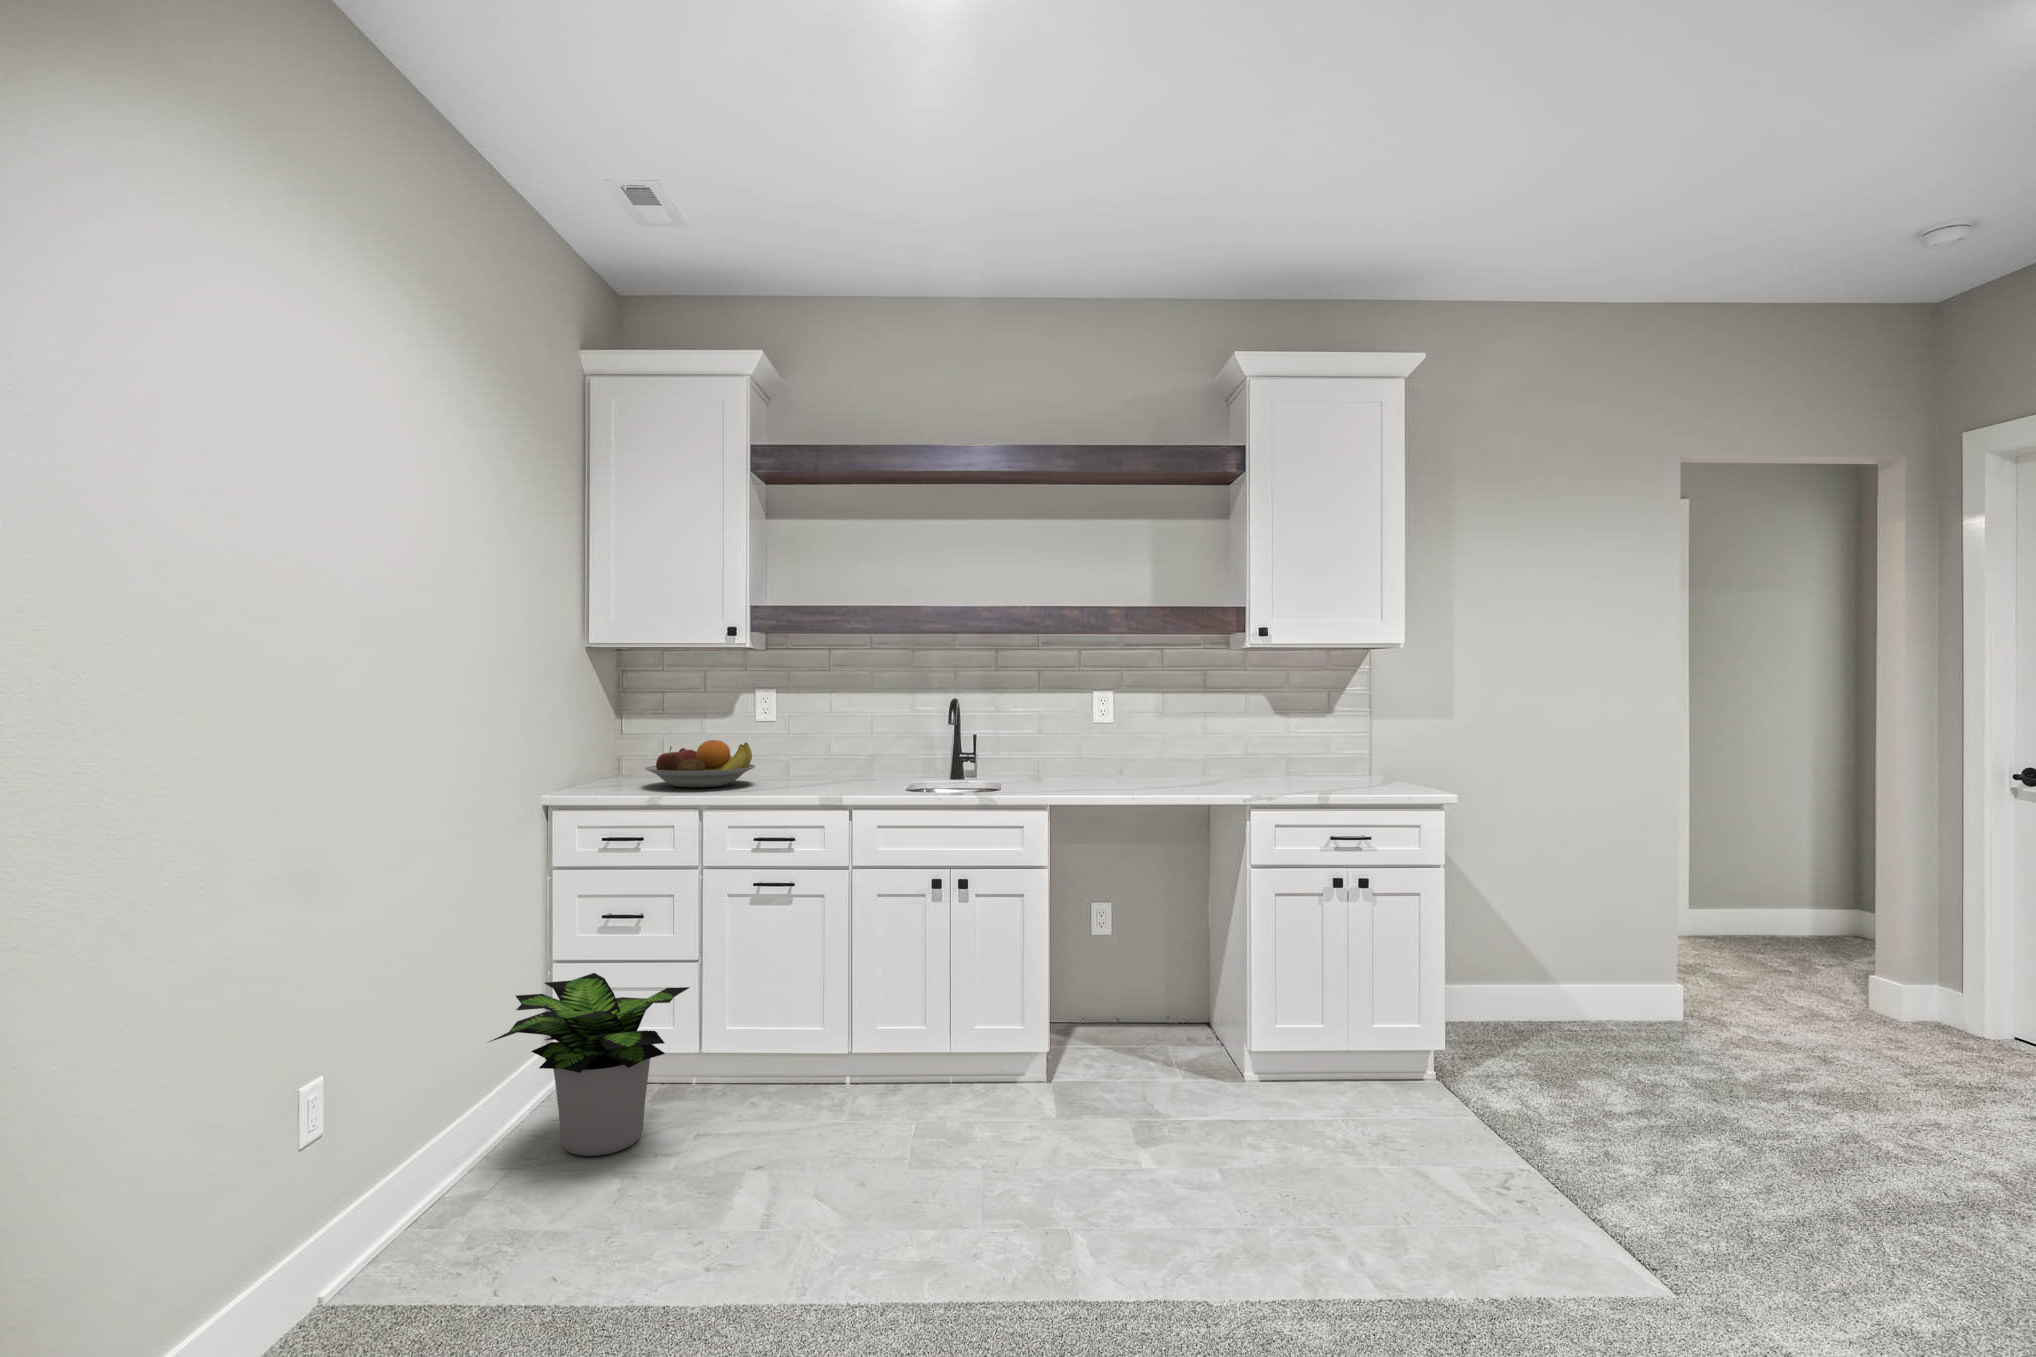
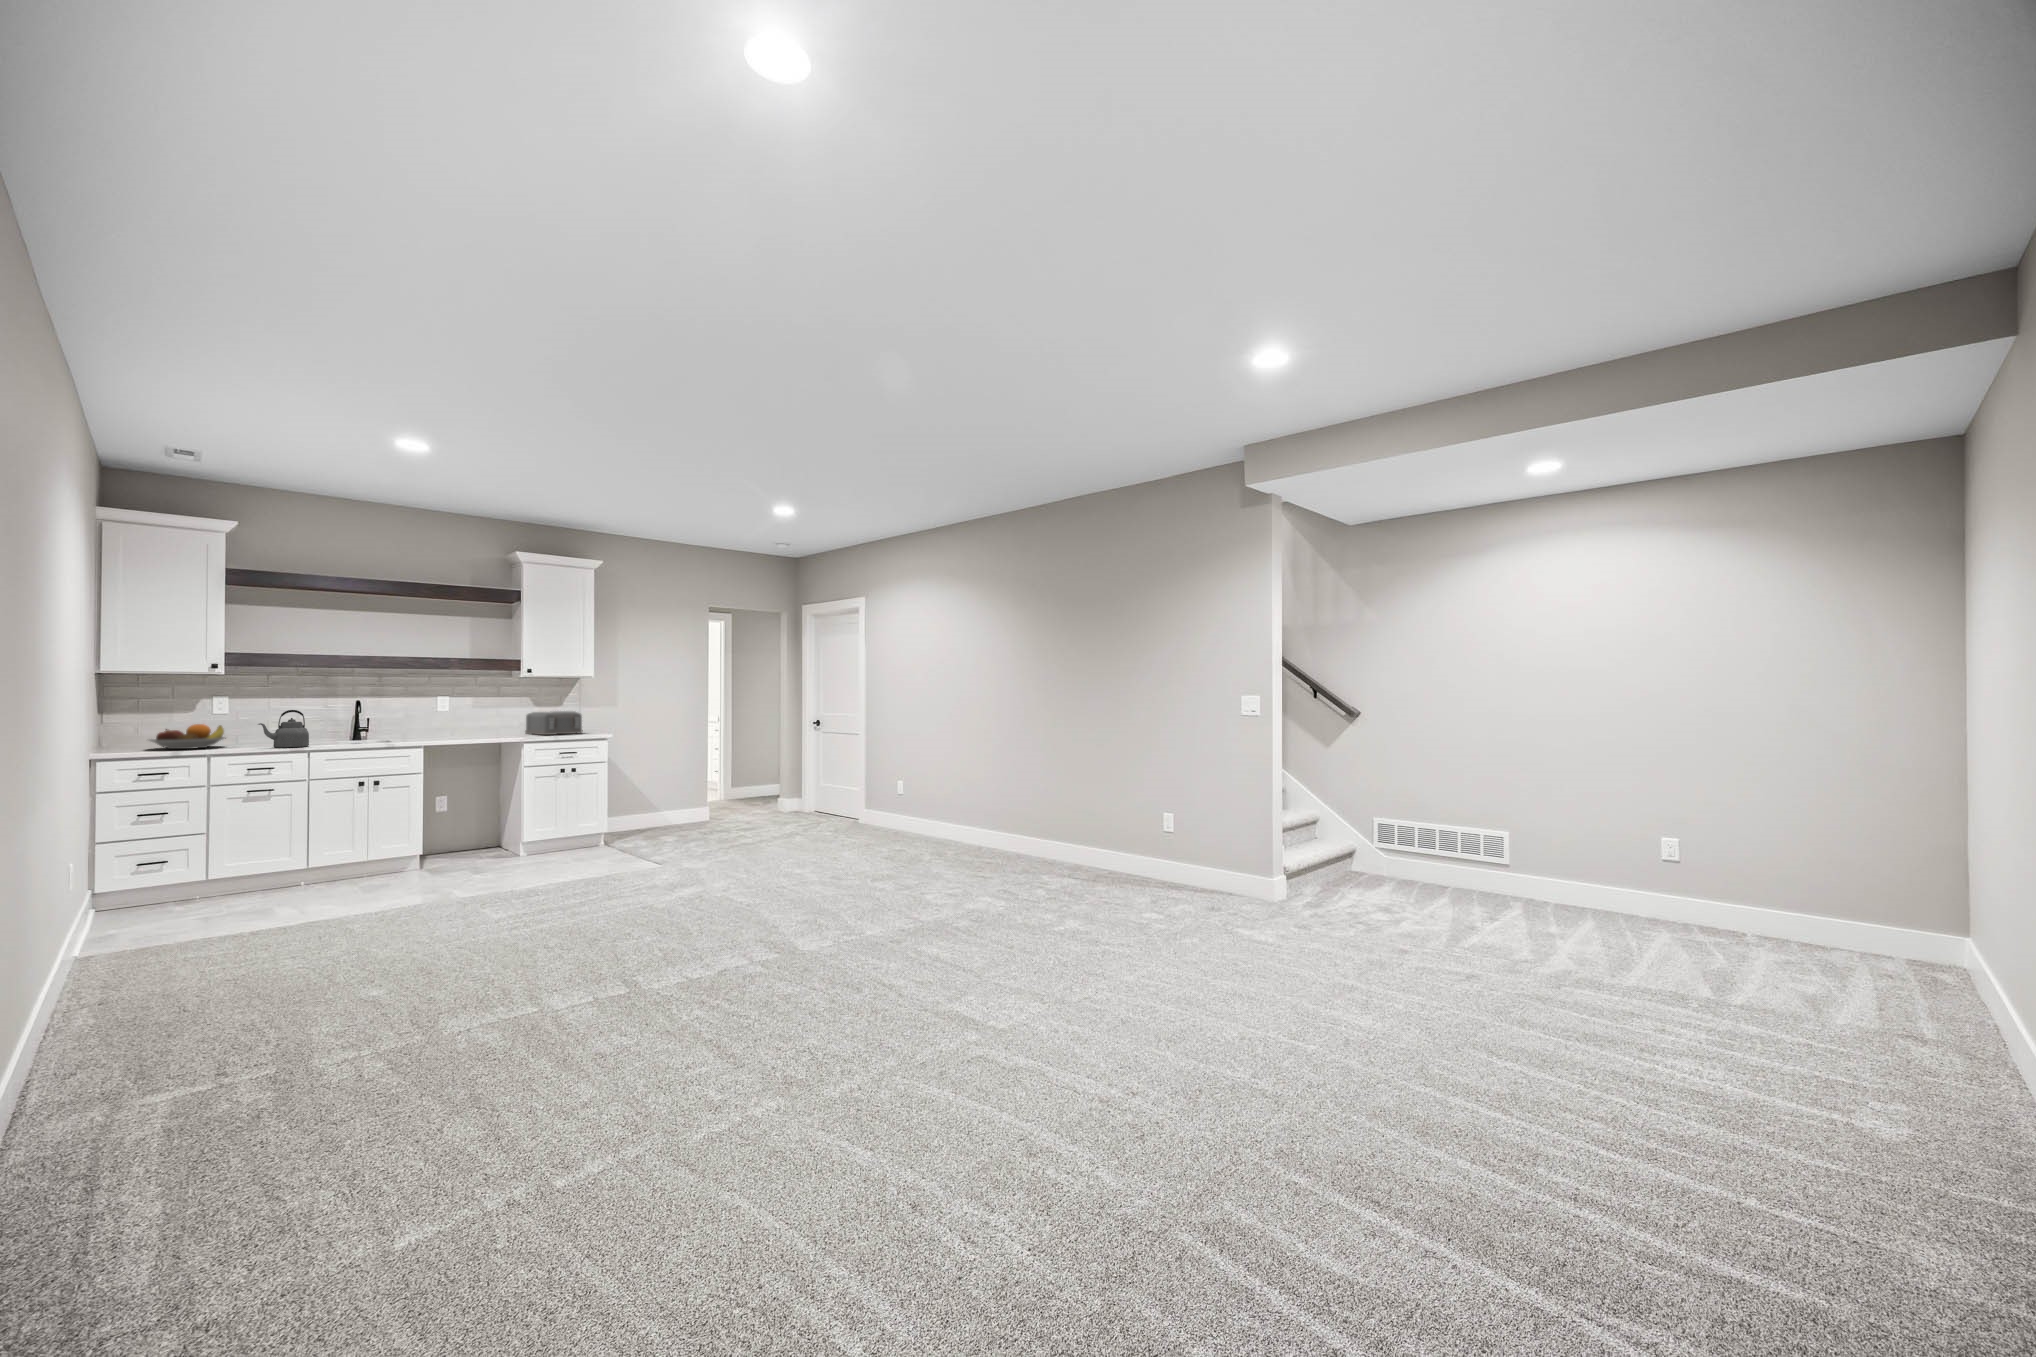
kettle: none [774,717,856,797] -> present [258,710,309,747]
toaster: none [1255,730,1381,789] -> present [525,711,583,735]
potted plant: present [489,973,690,1156] -> none [93,836,224,919]

